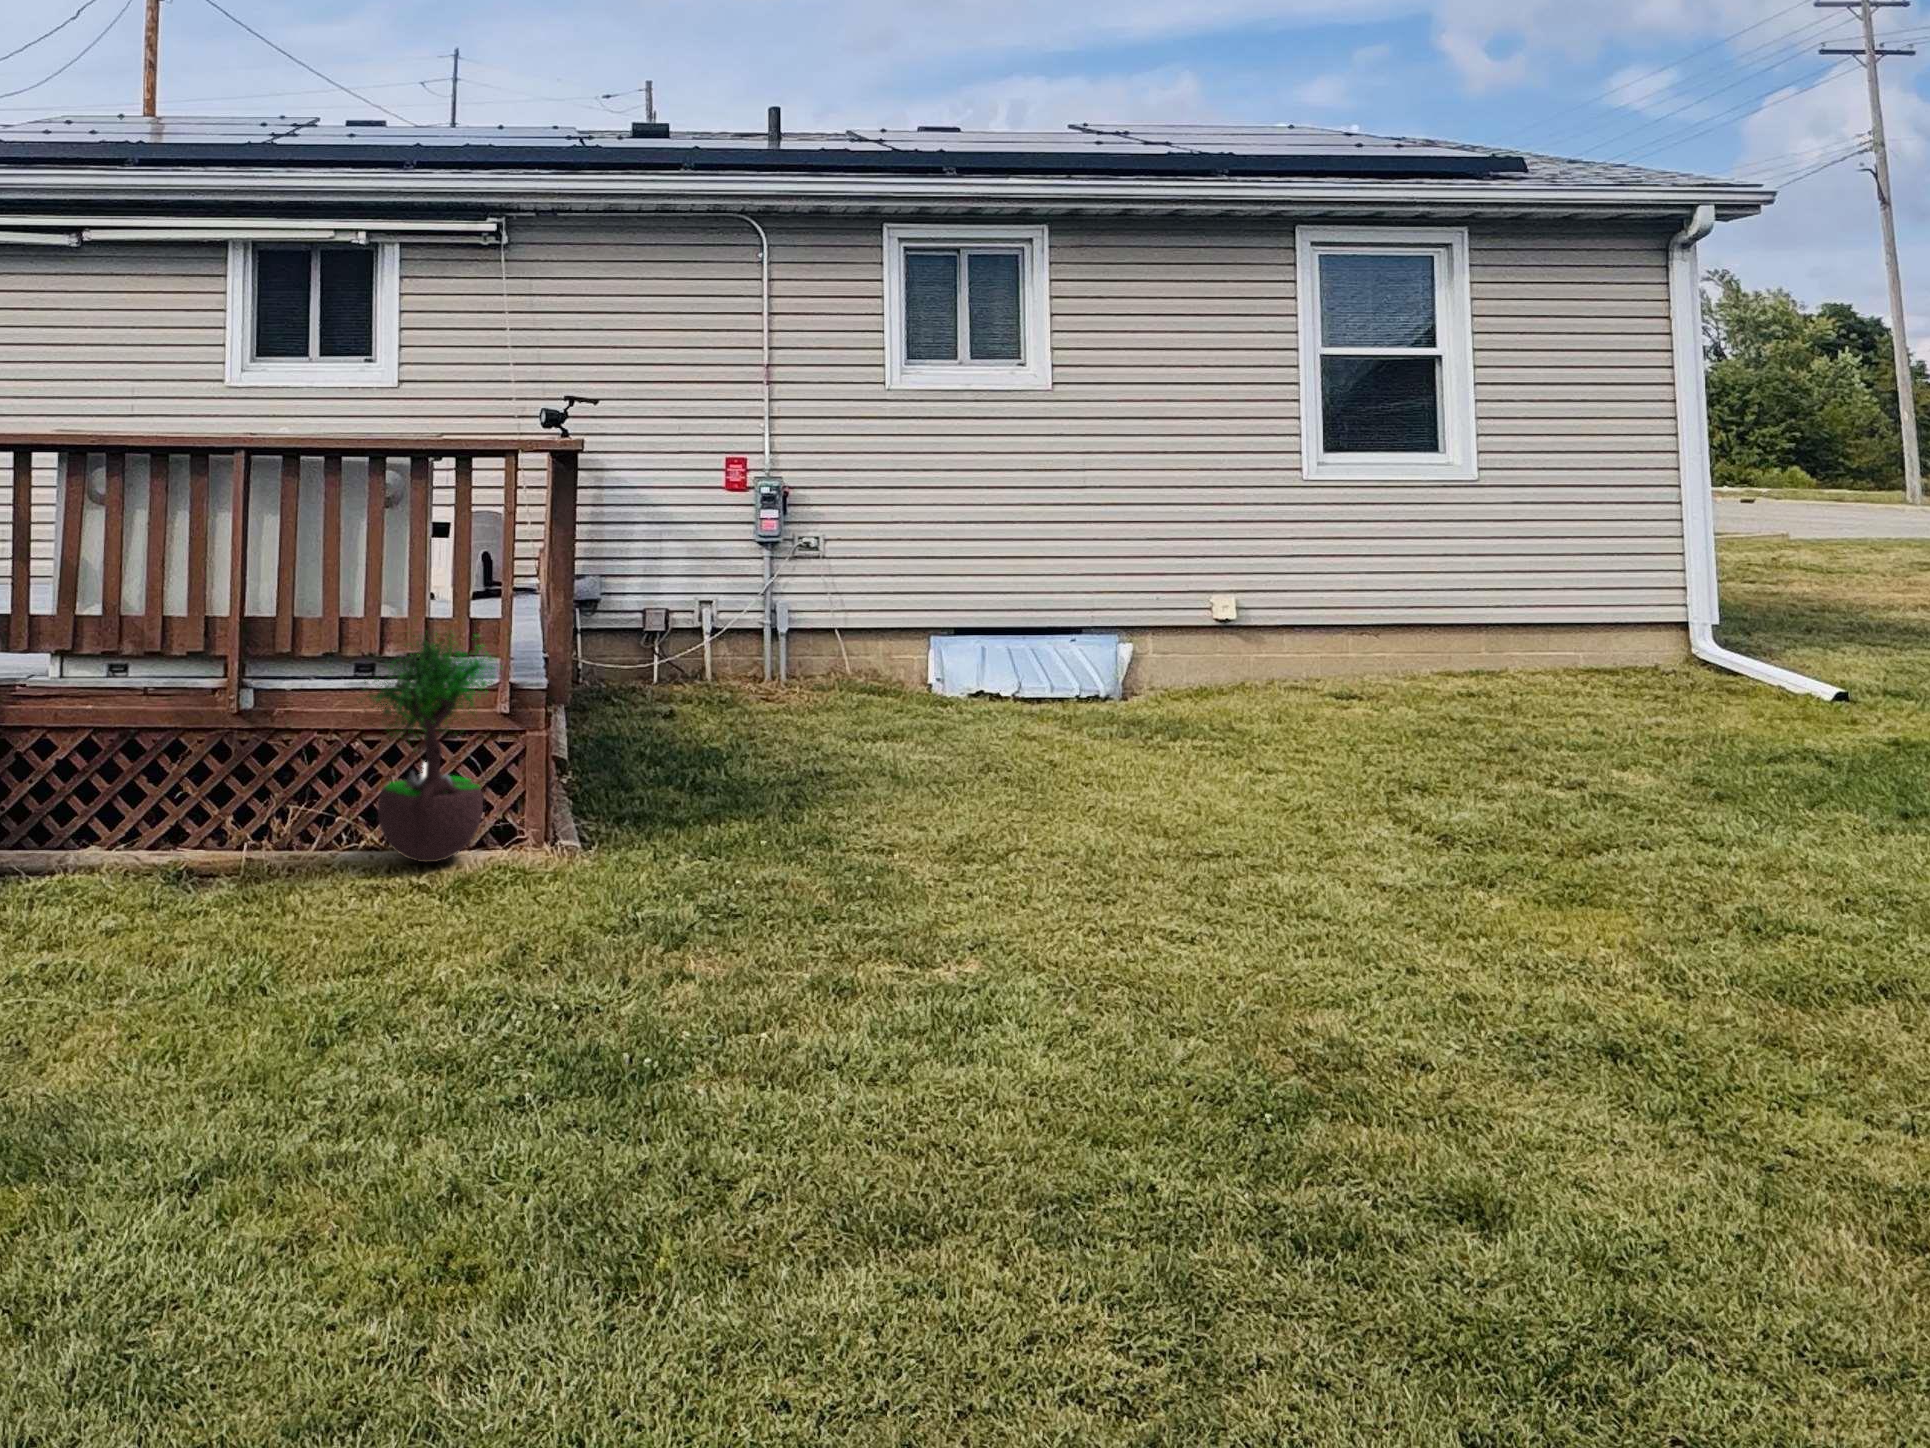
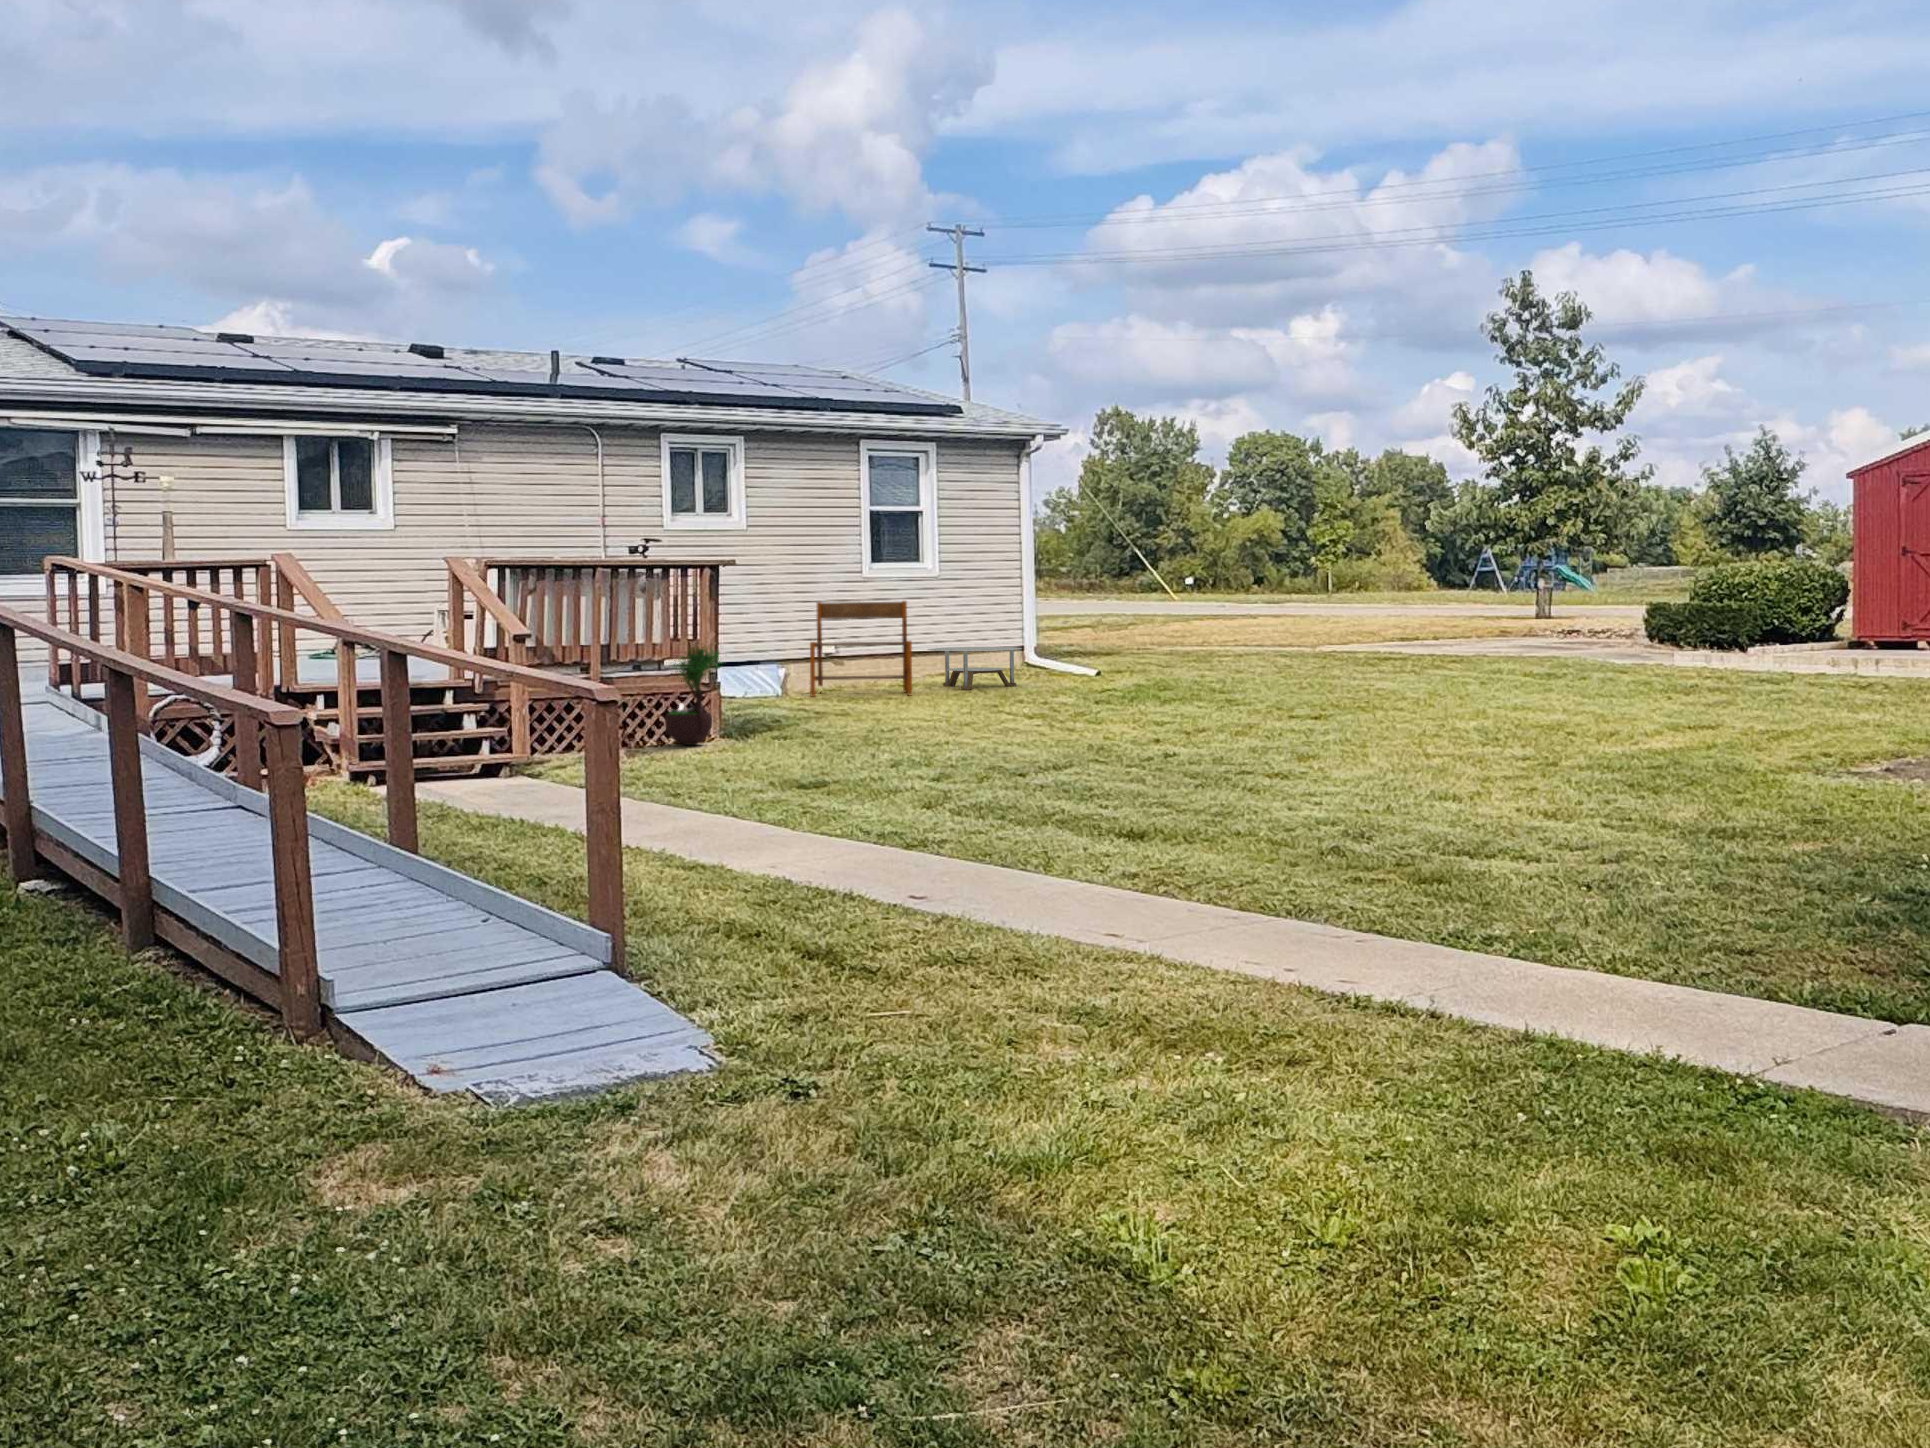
bench: none [1164,515,1385,711] -> present [810,601,912,697]
round table: none [1442,610,1654,704] -> present [928,647,1022,690]

